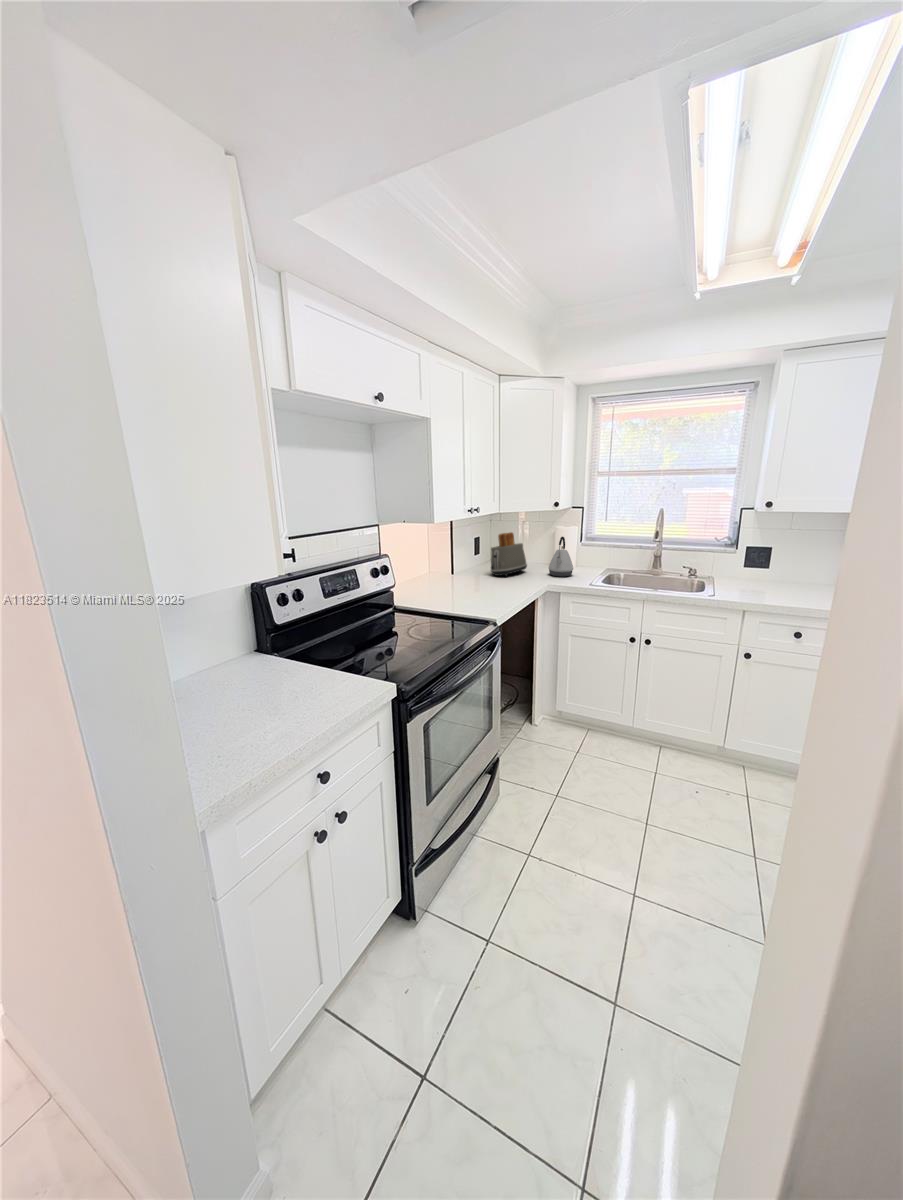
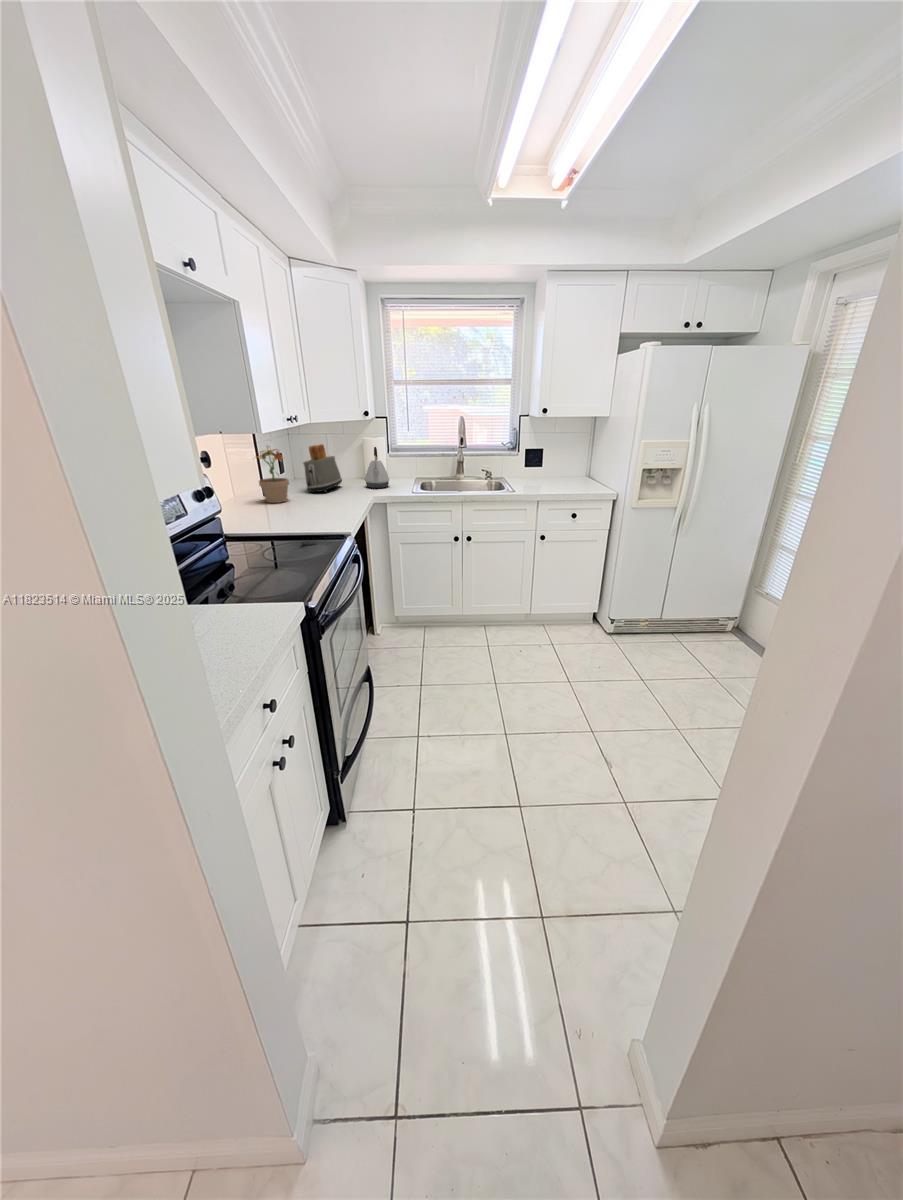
potted plant: none [442,532,471,583] -> present [256,447,289,503]

